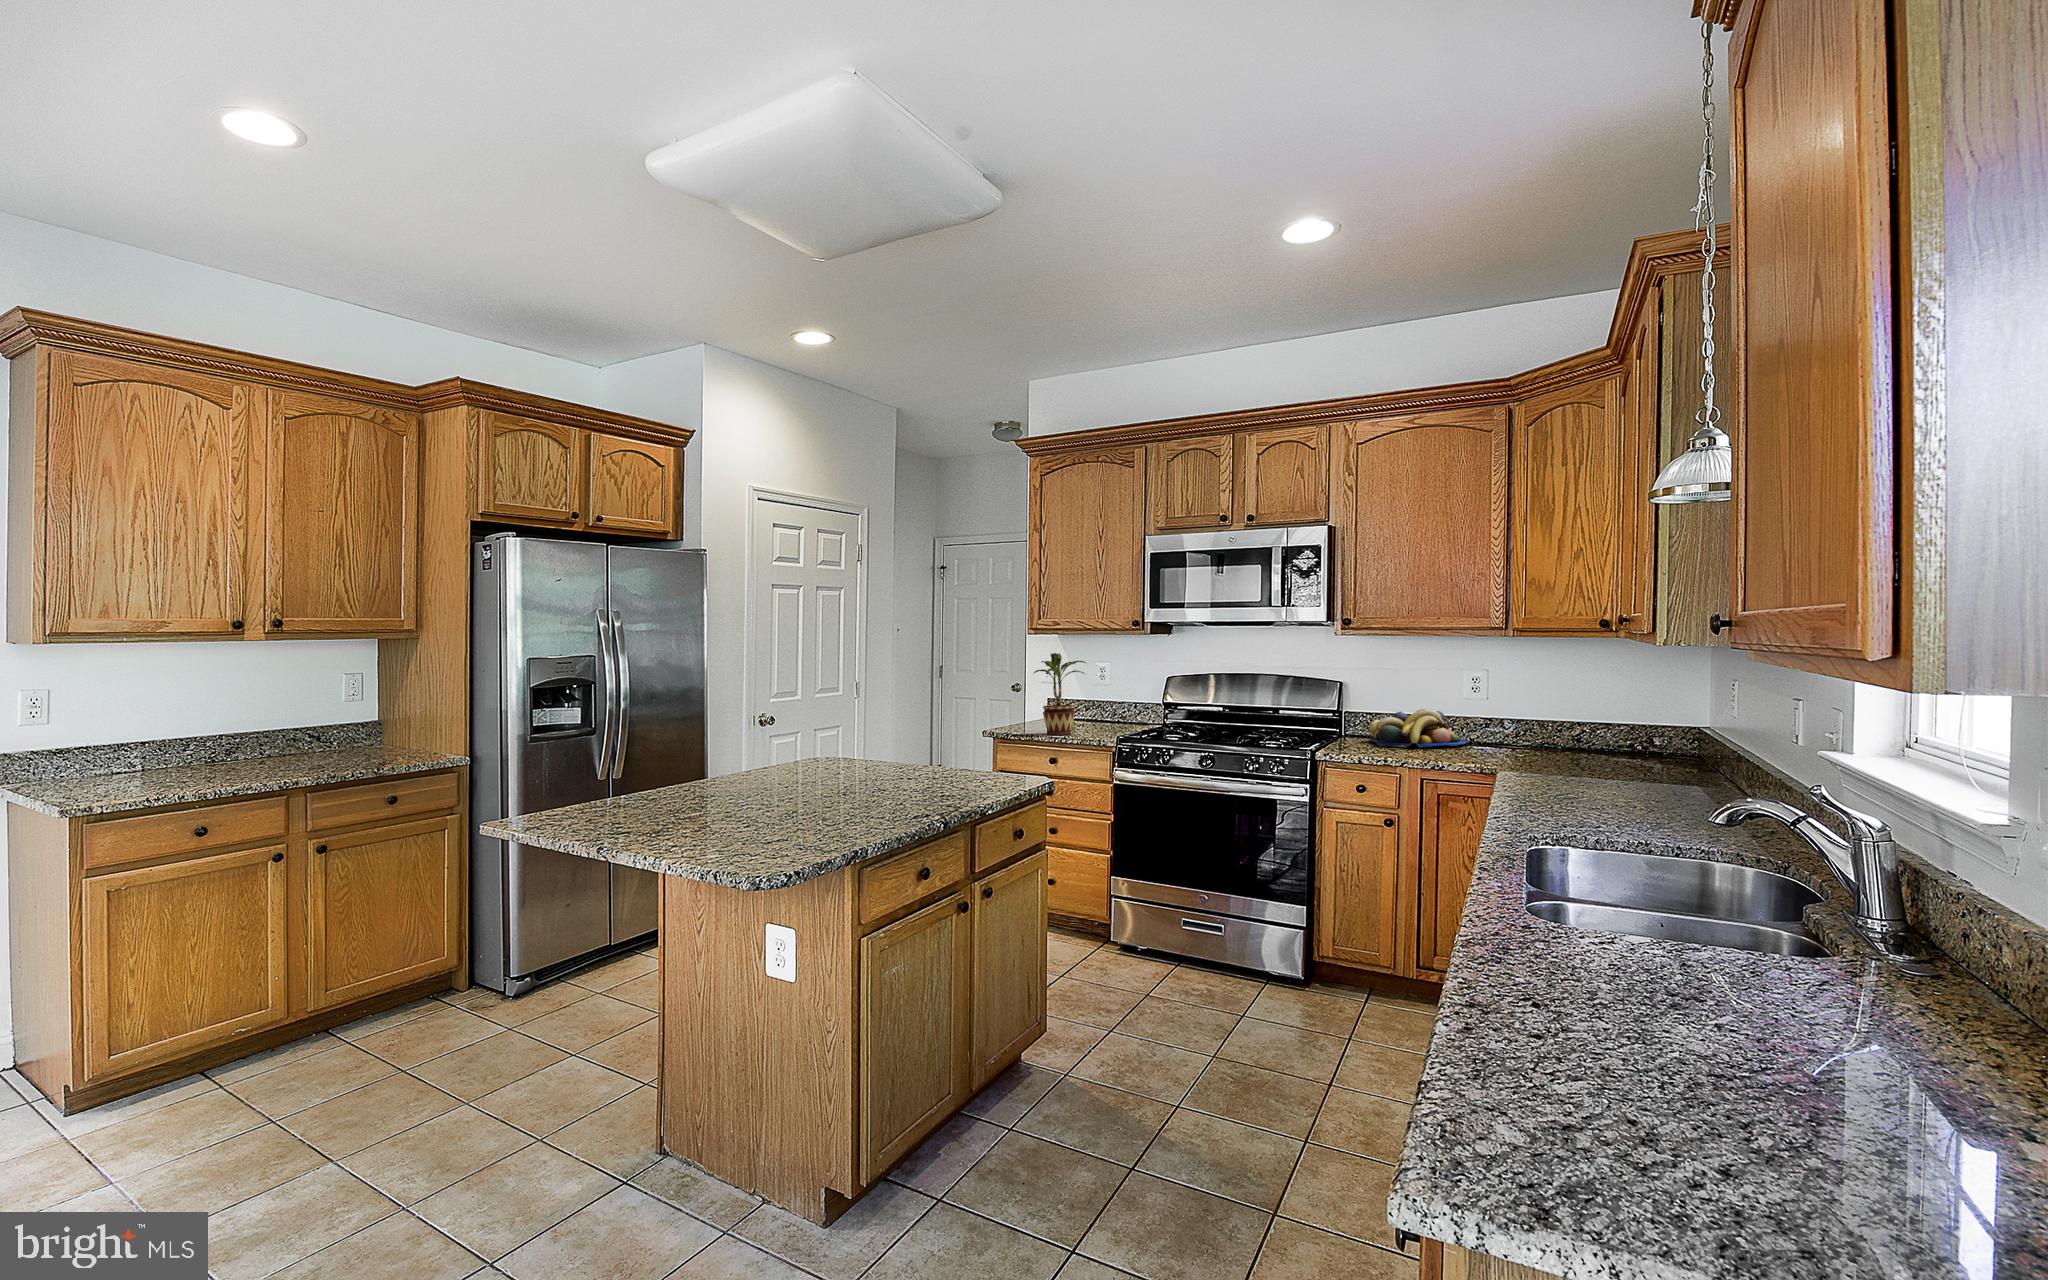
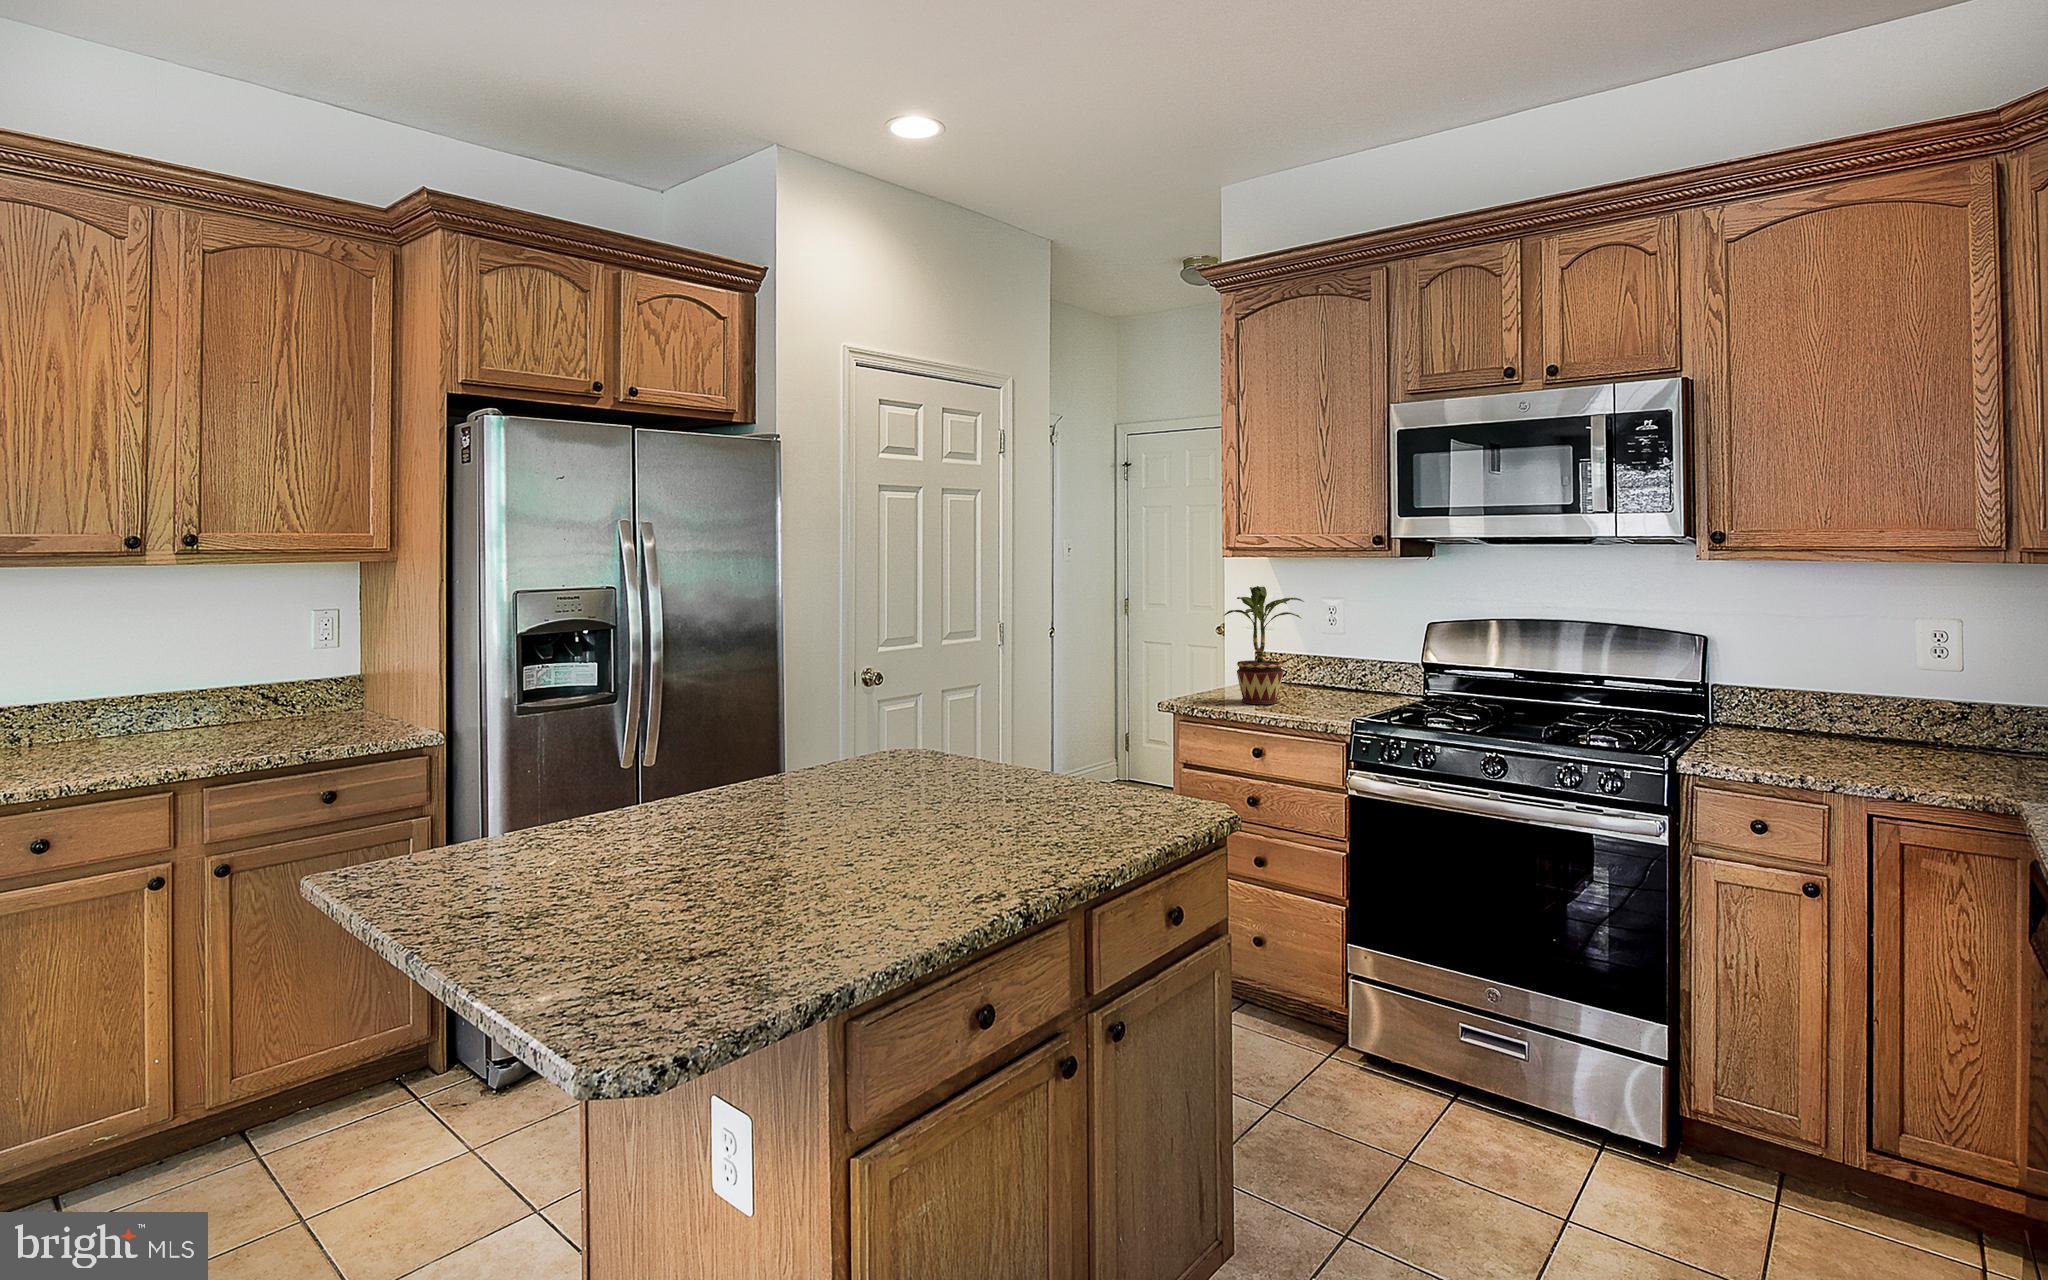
fruit bowl: present [1369,709,1468,747] -> none [1770,695,1965,764]

